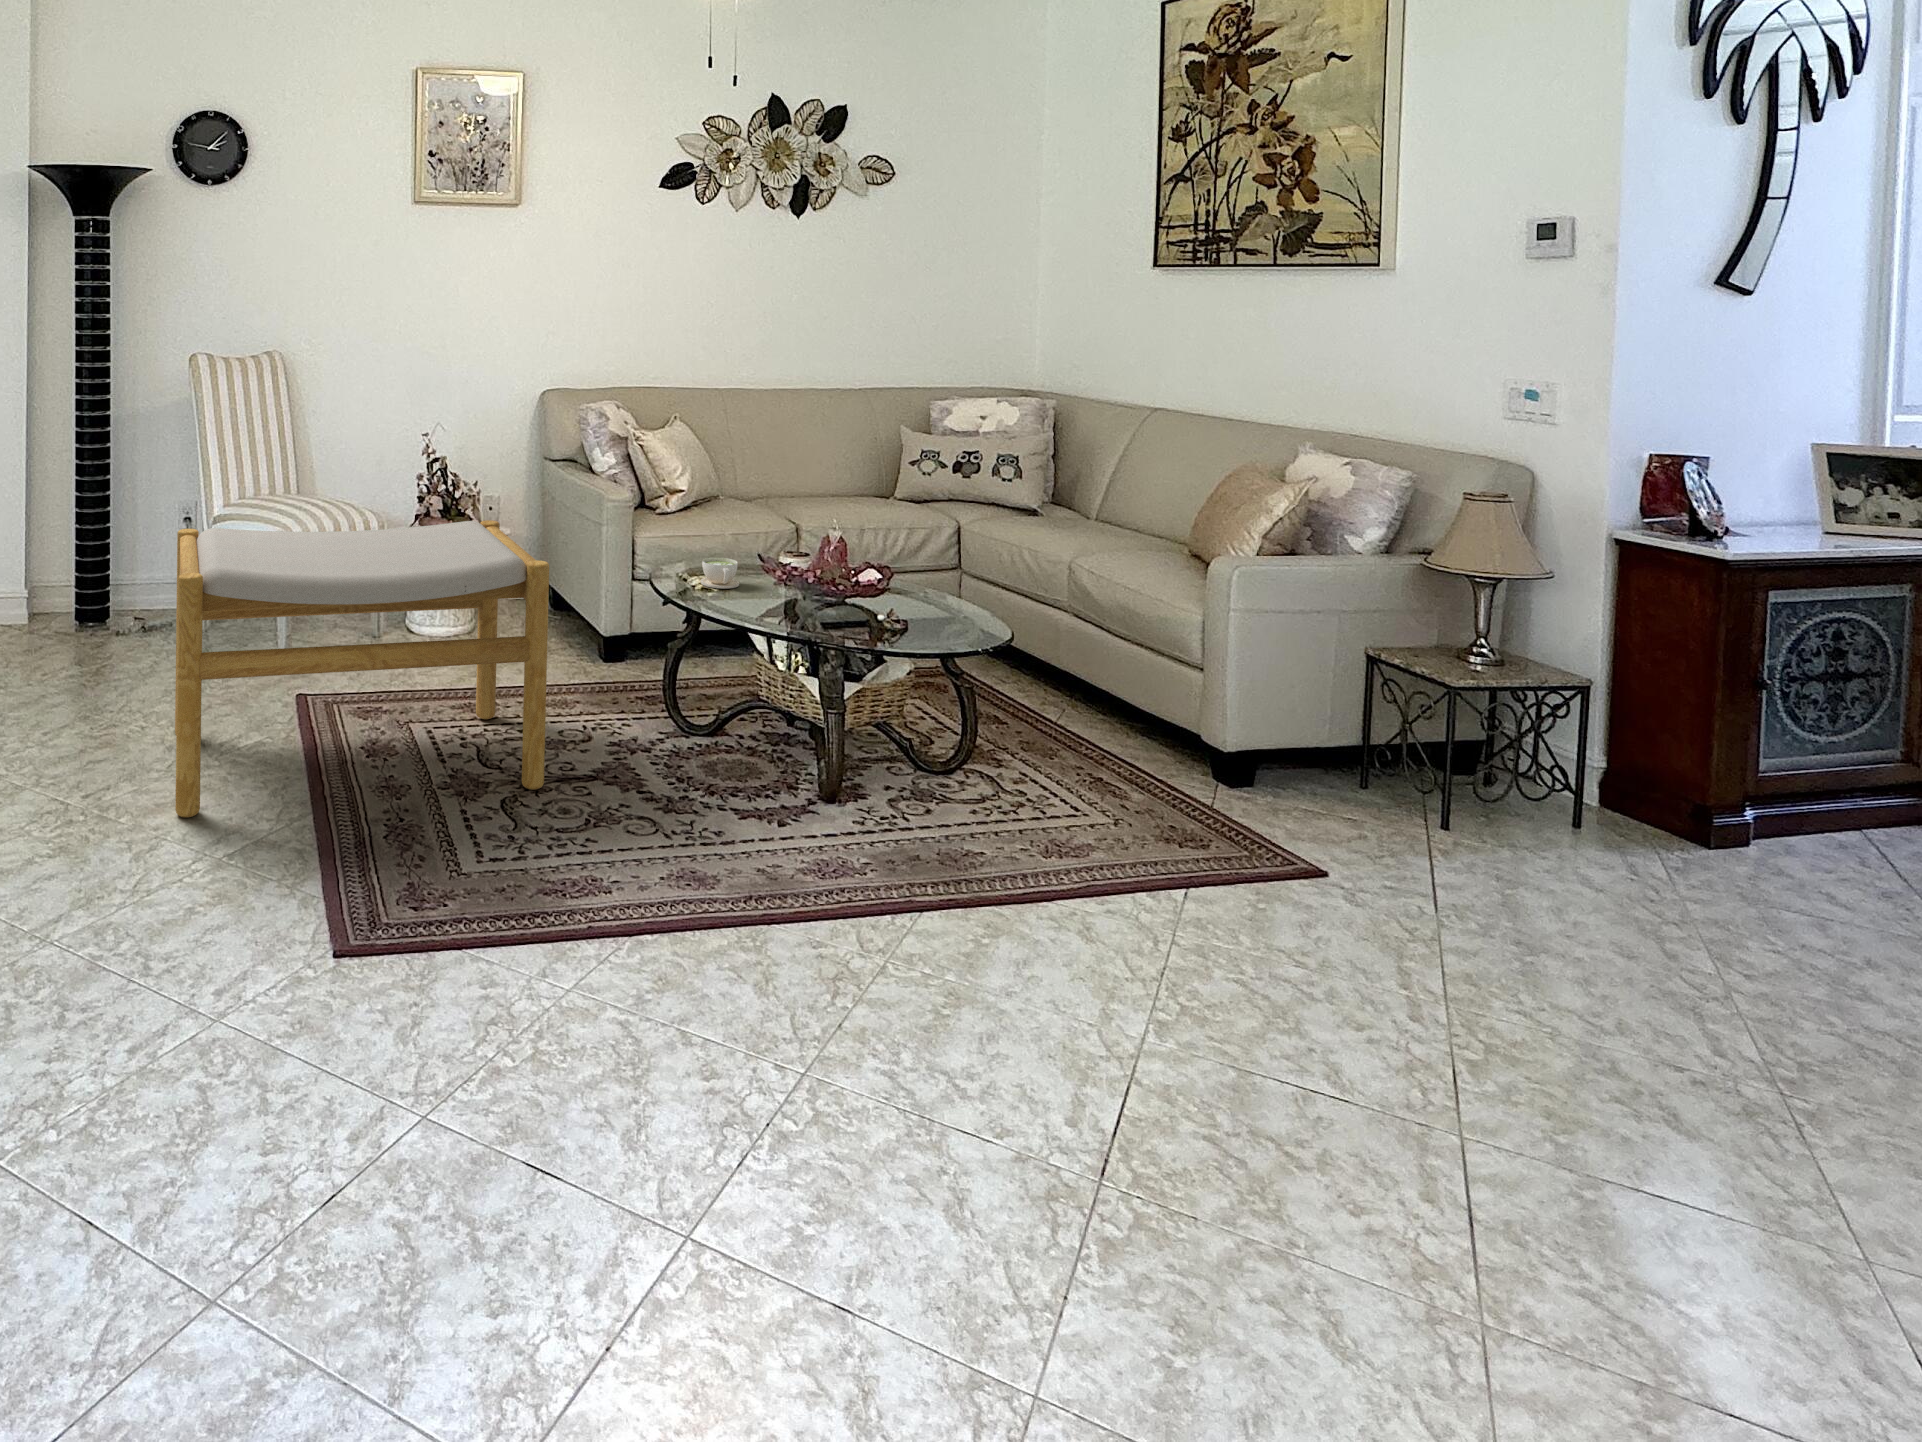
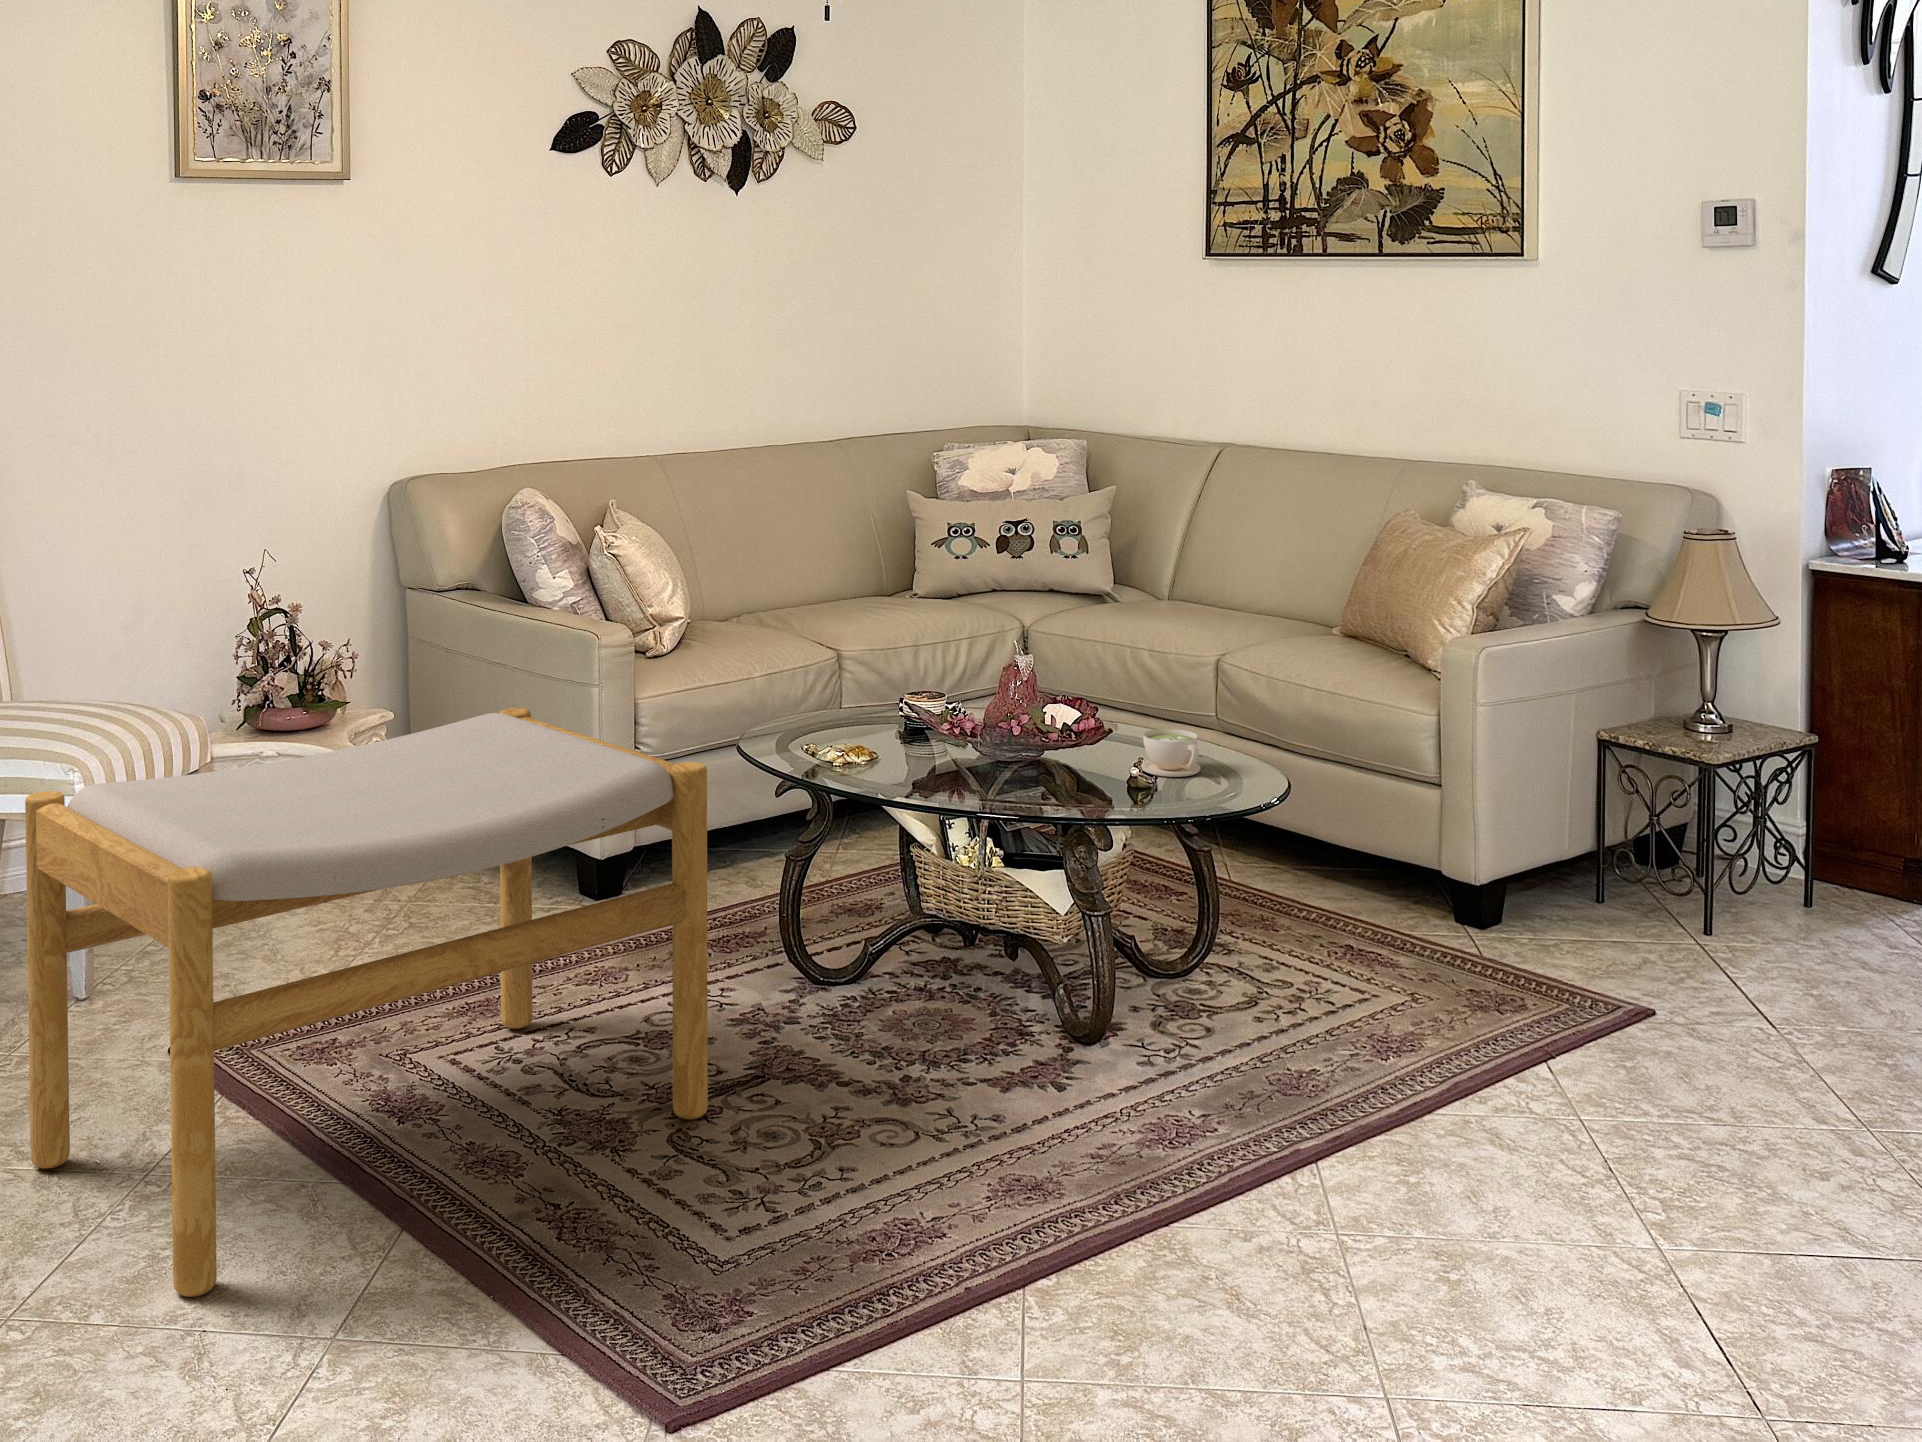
coffee cup: present [701,557,739,589] -> present [1141,729,1201,777]

